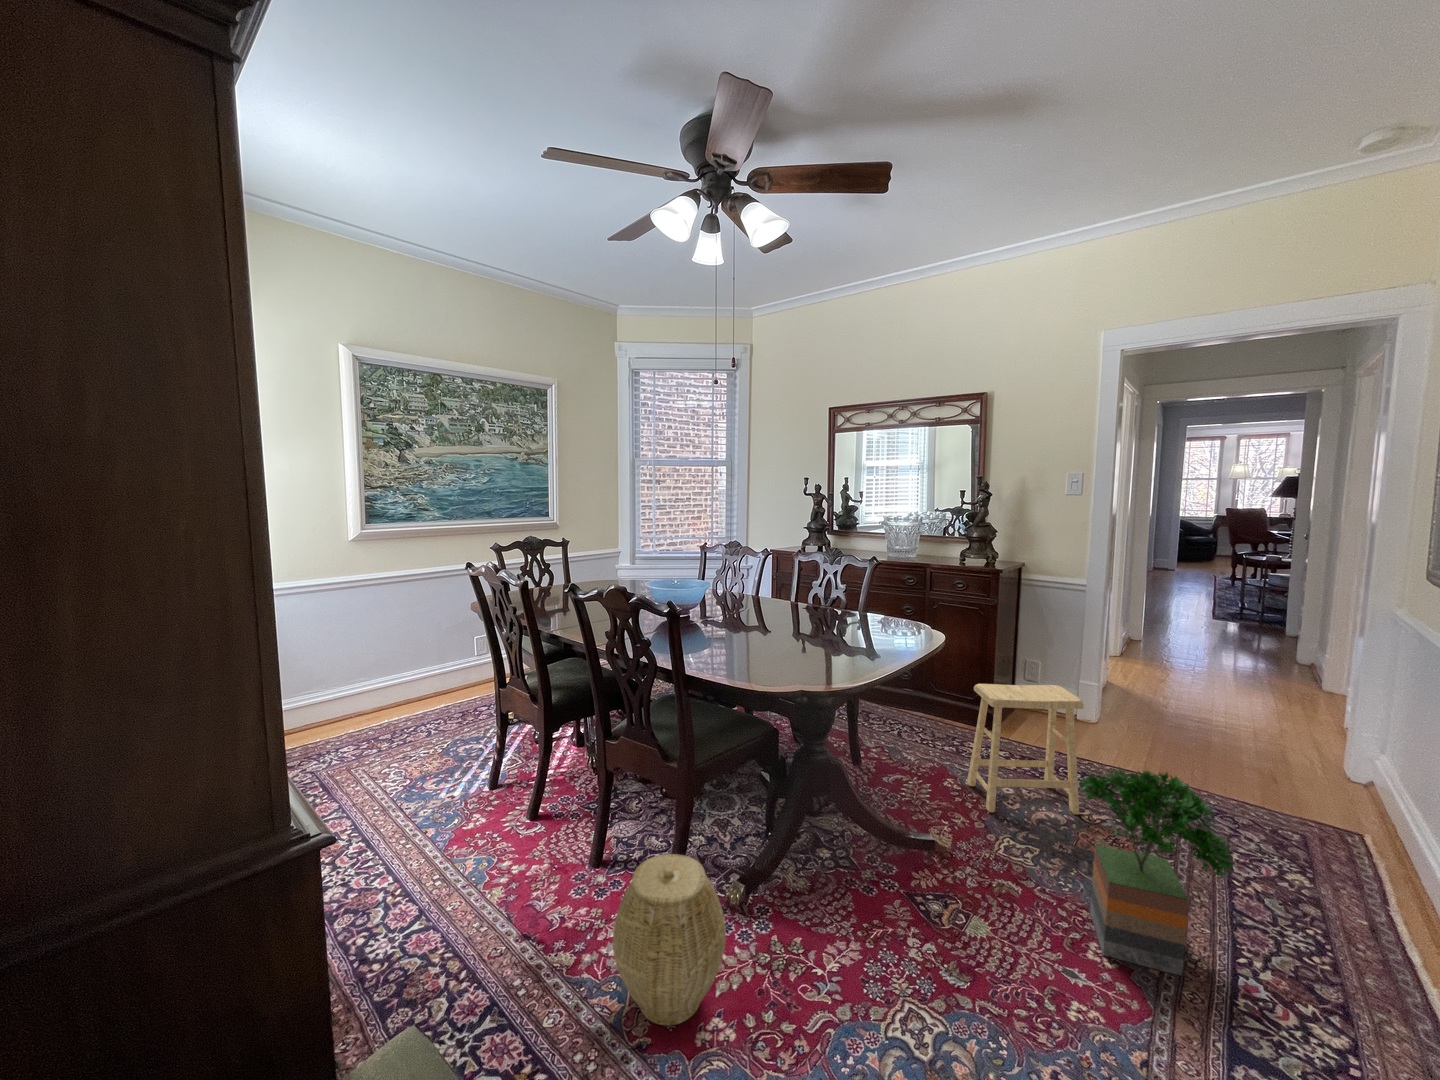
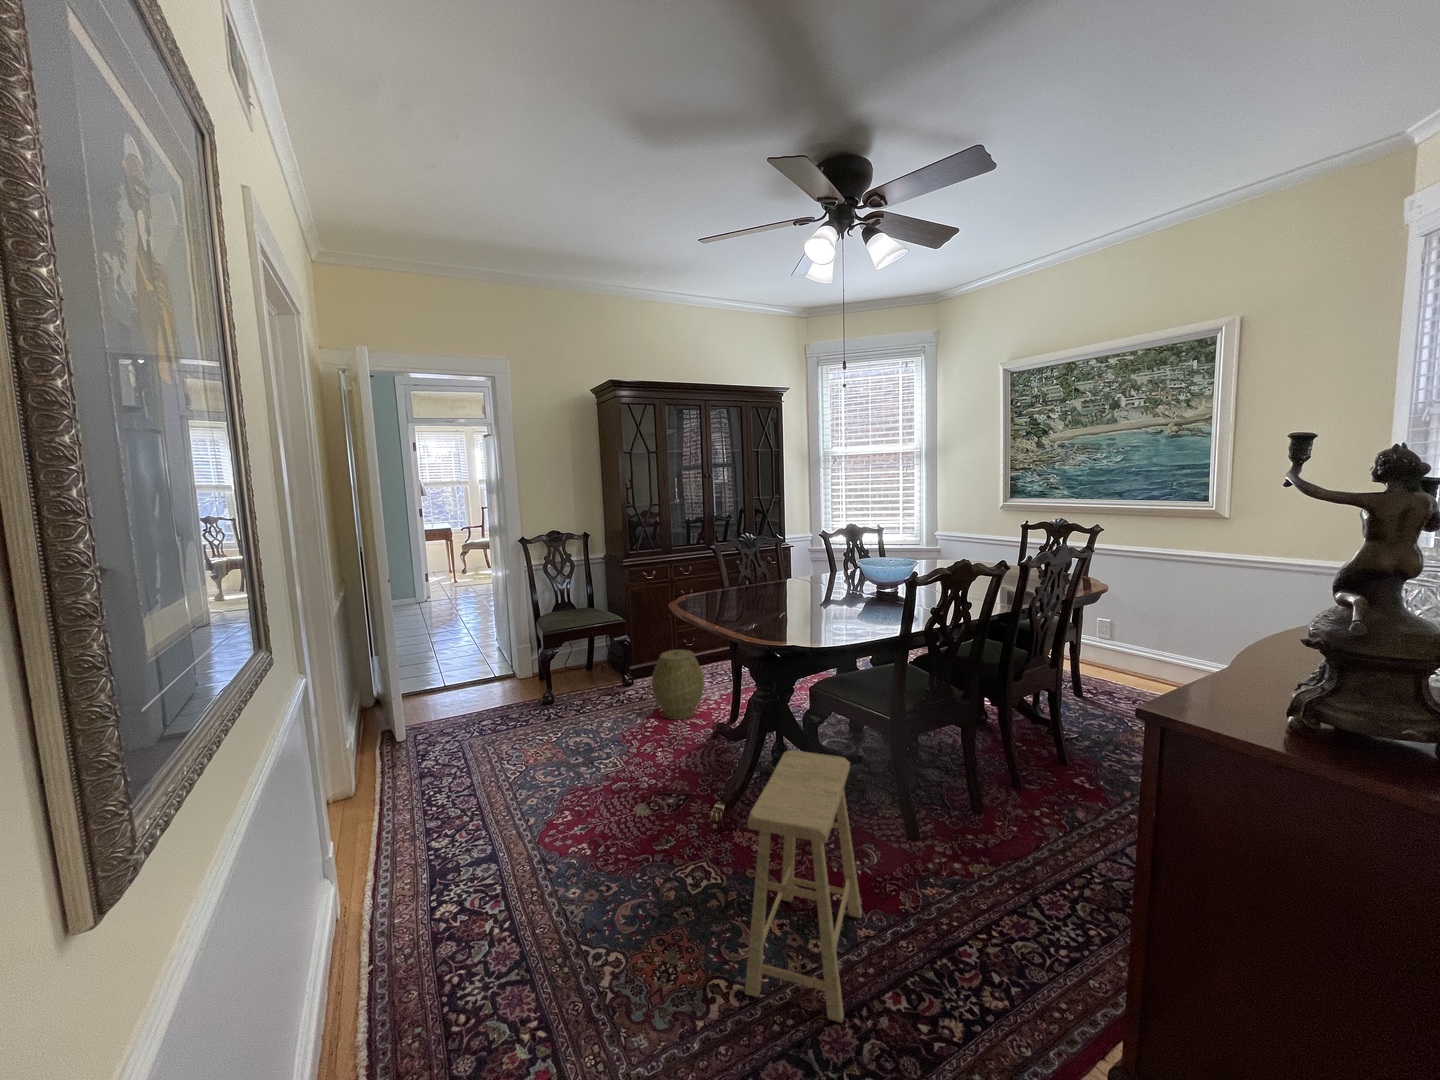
potted tree: present [1080,767,1233,976] -> none [493,719,621,908]

